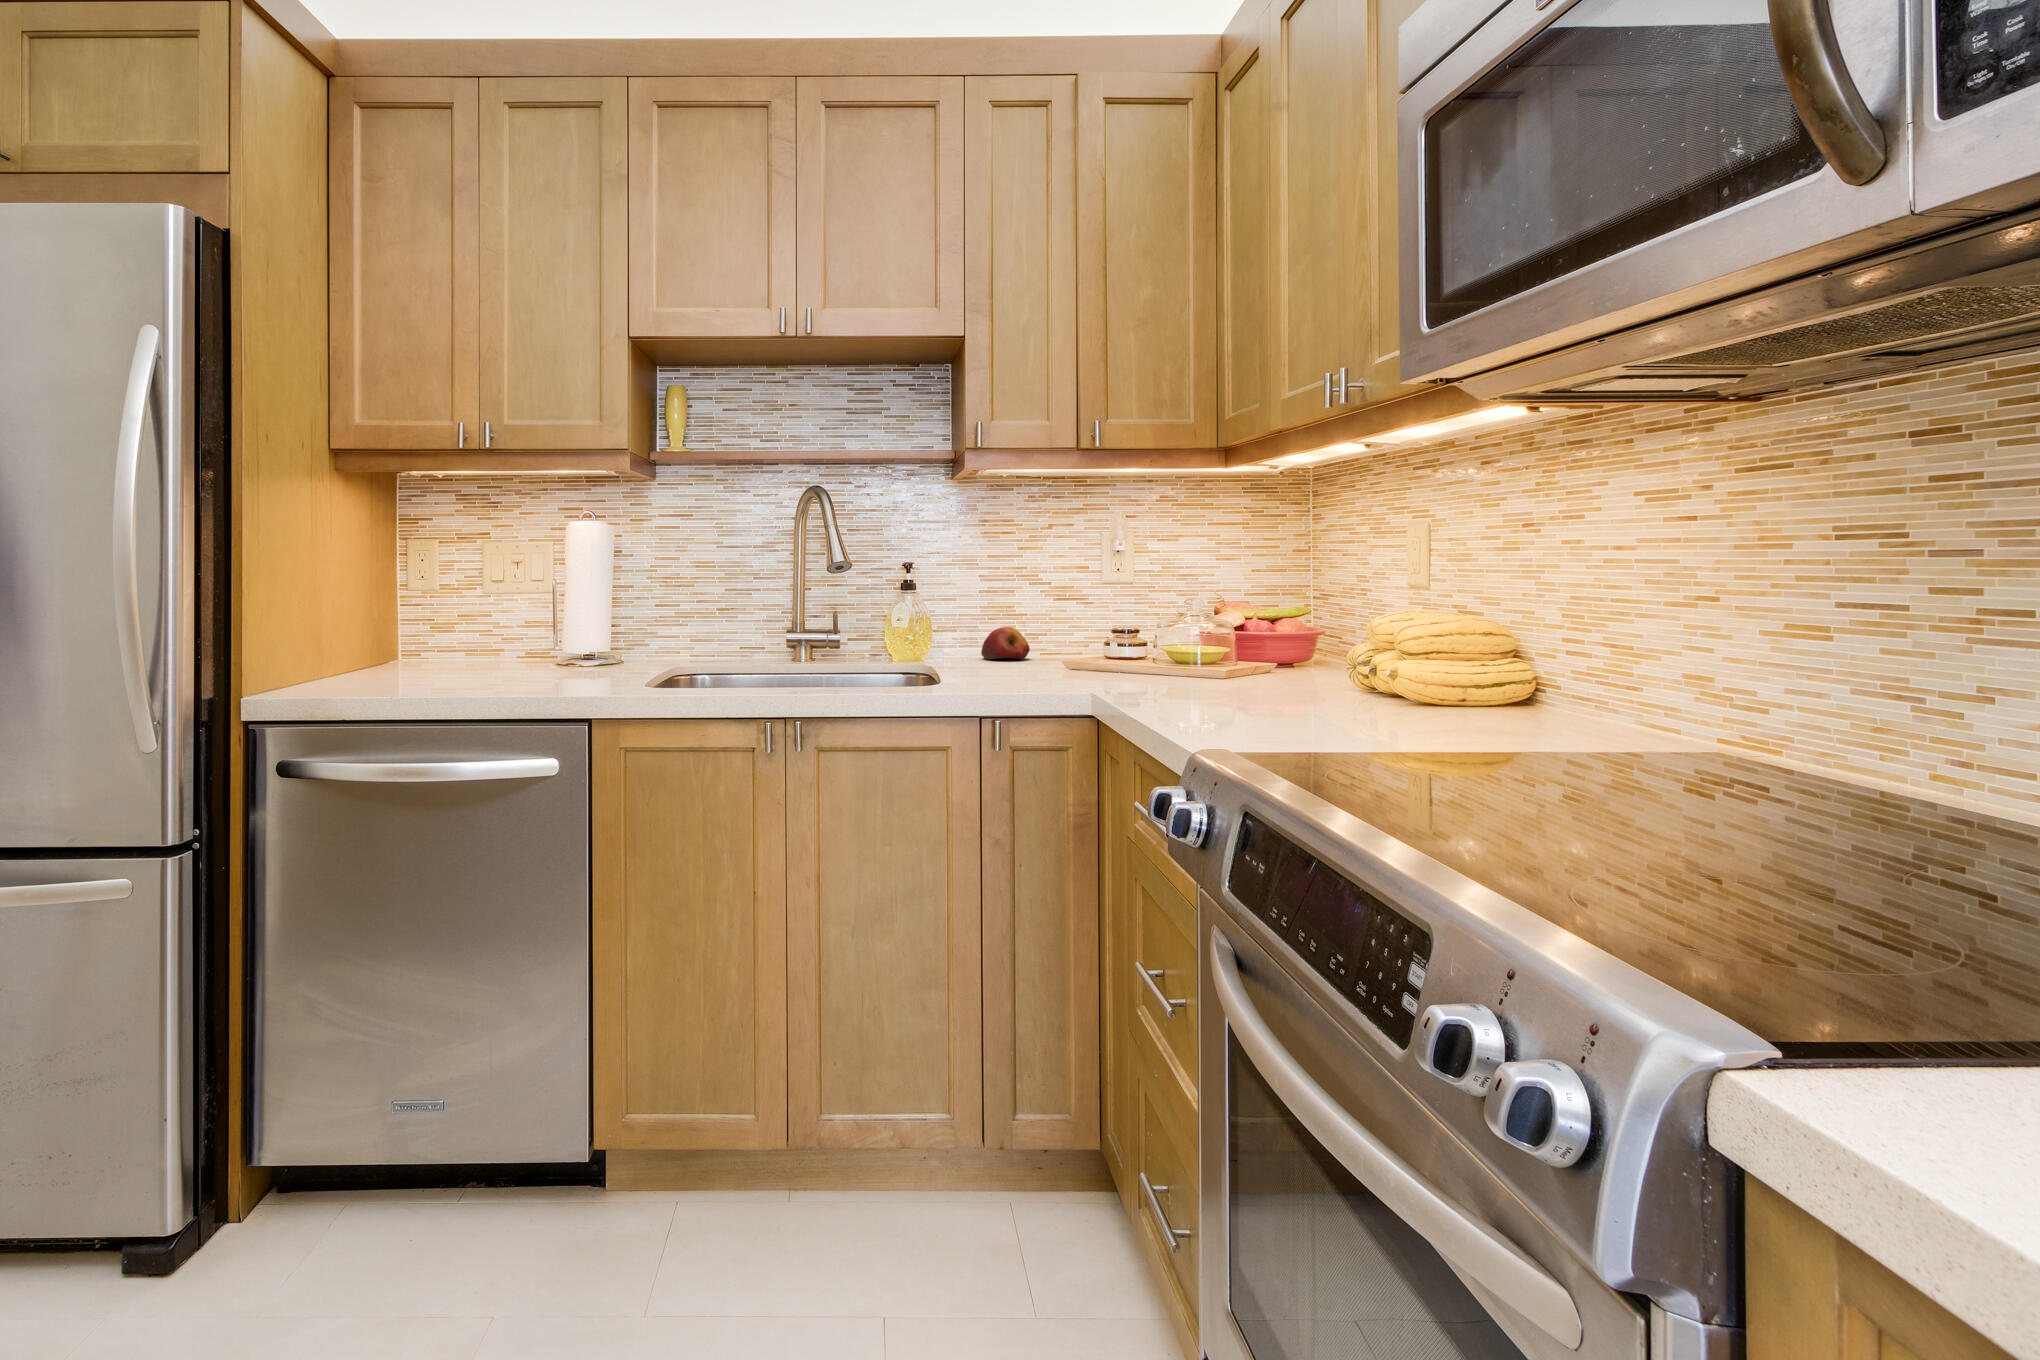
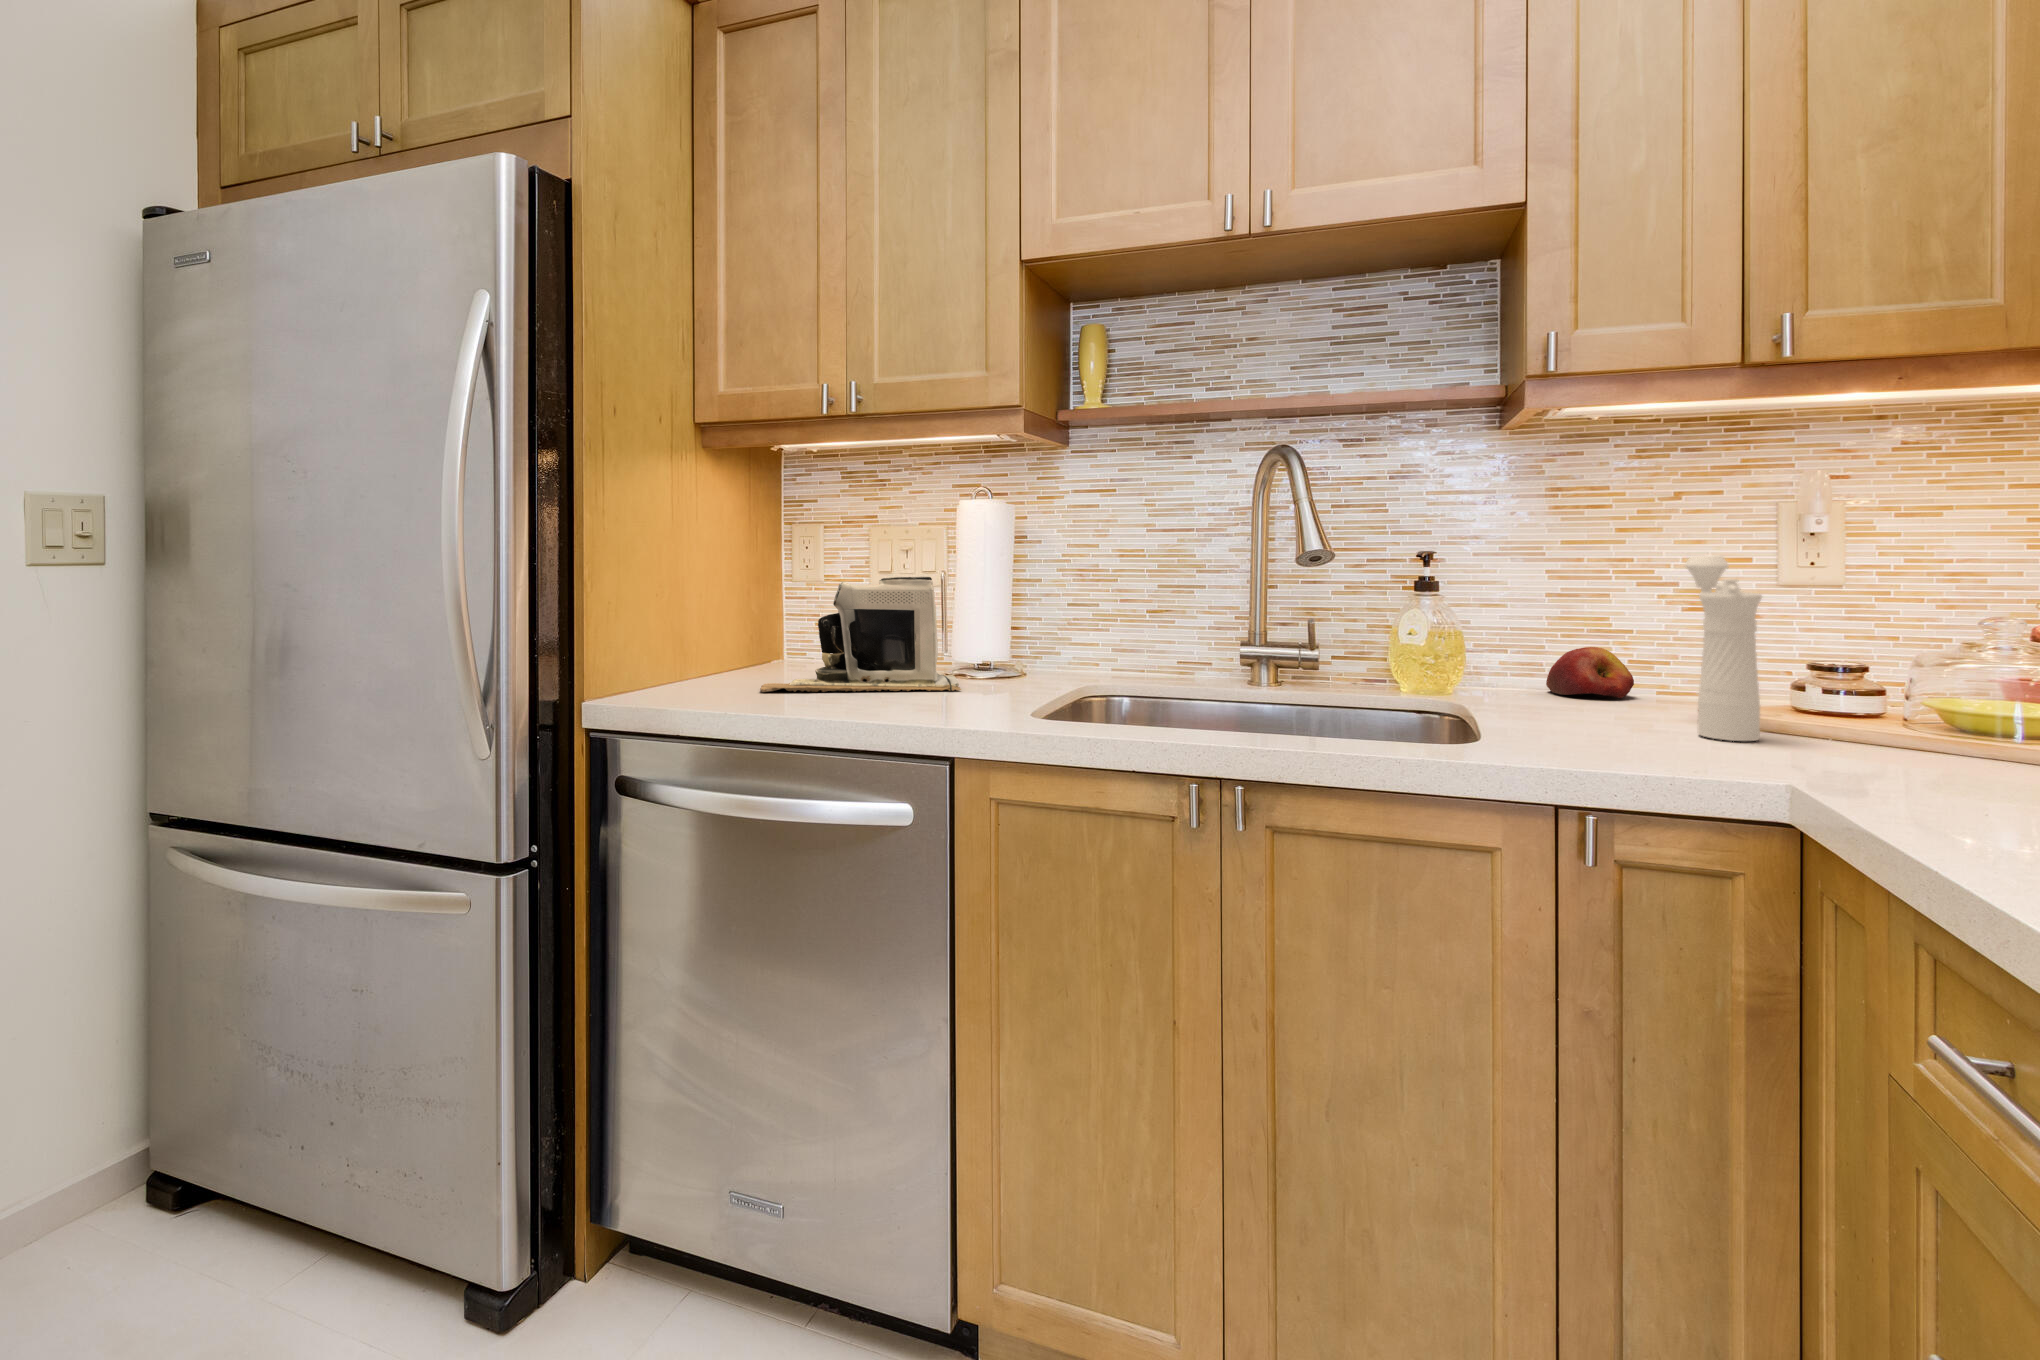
pepper mill: none [1051,565,1086,676] -> present [1685,556,1762,741]
coffee maker: none [401,585,579,685] -> present [760,577,961,692]

